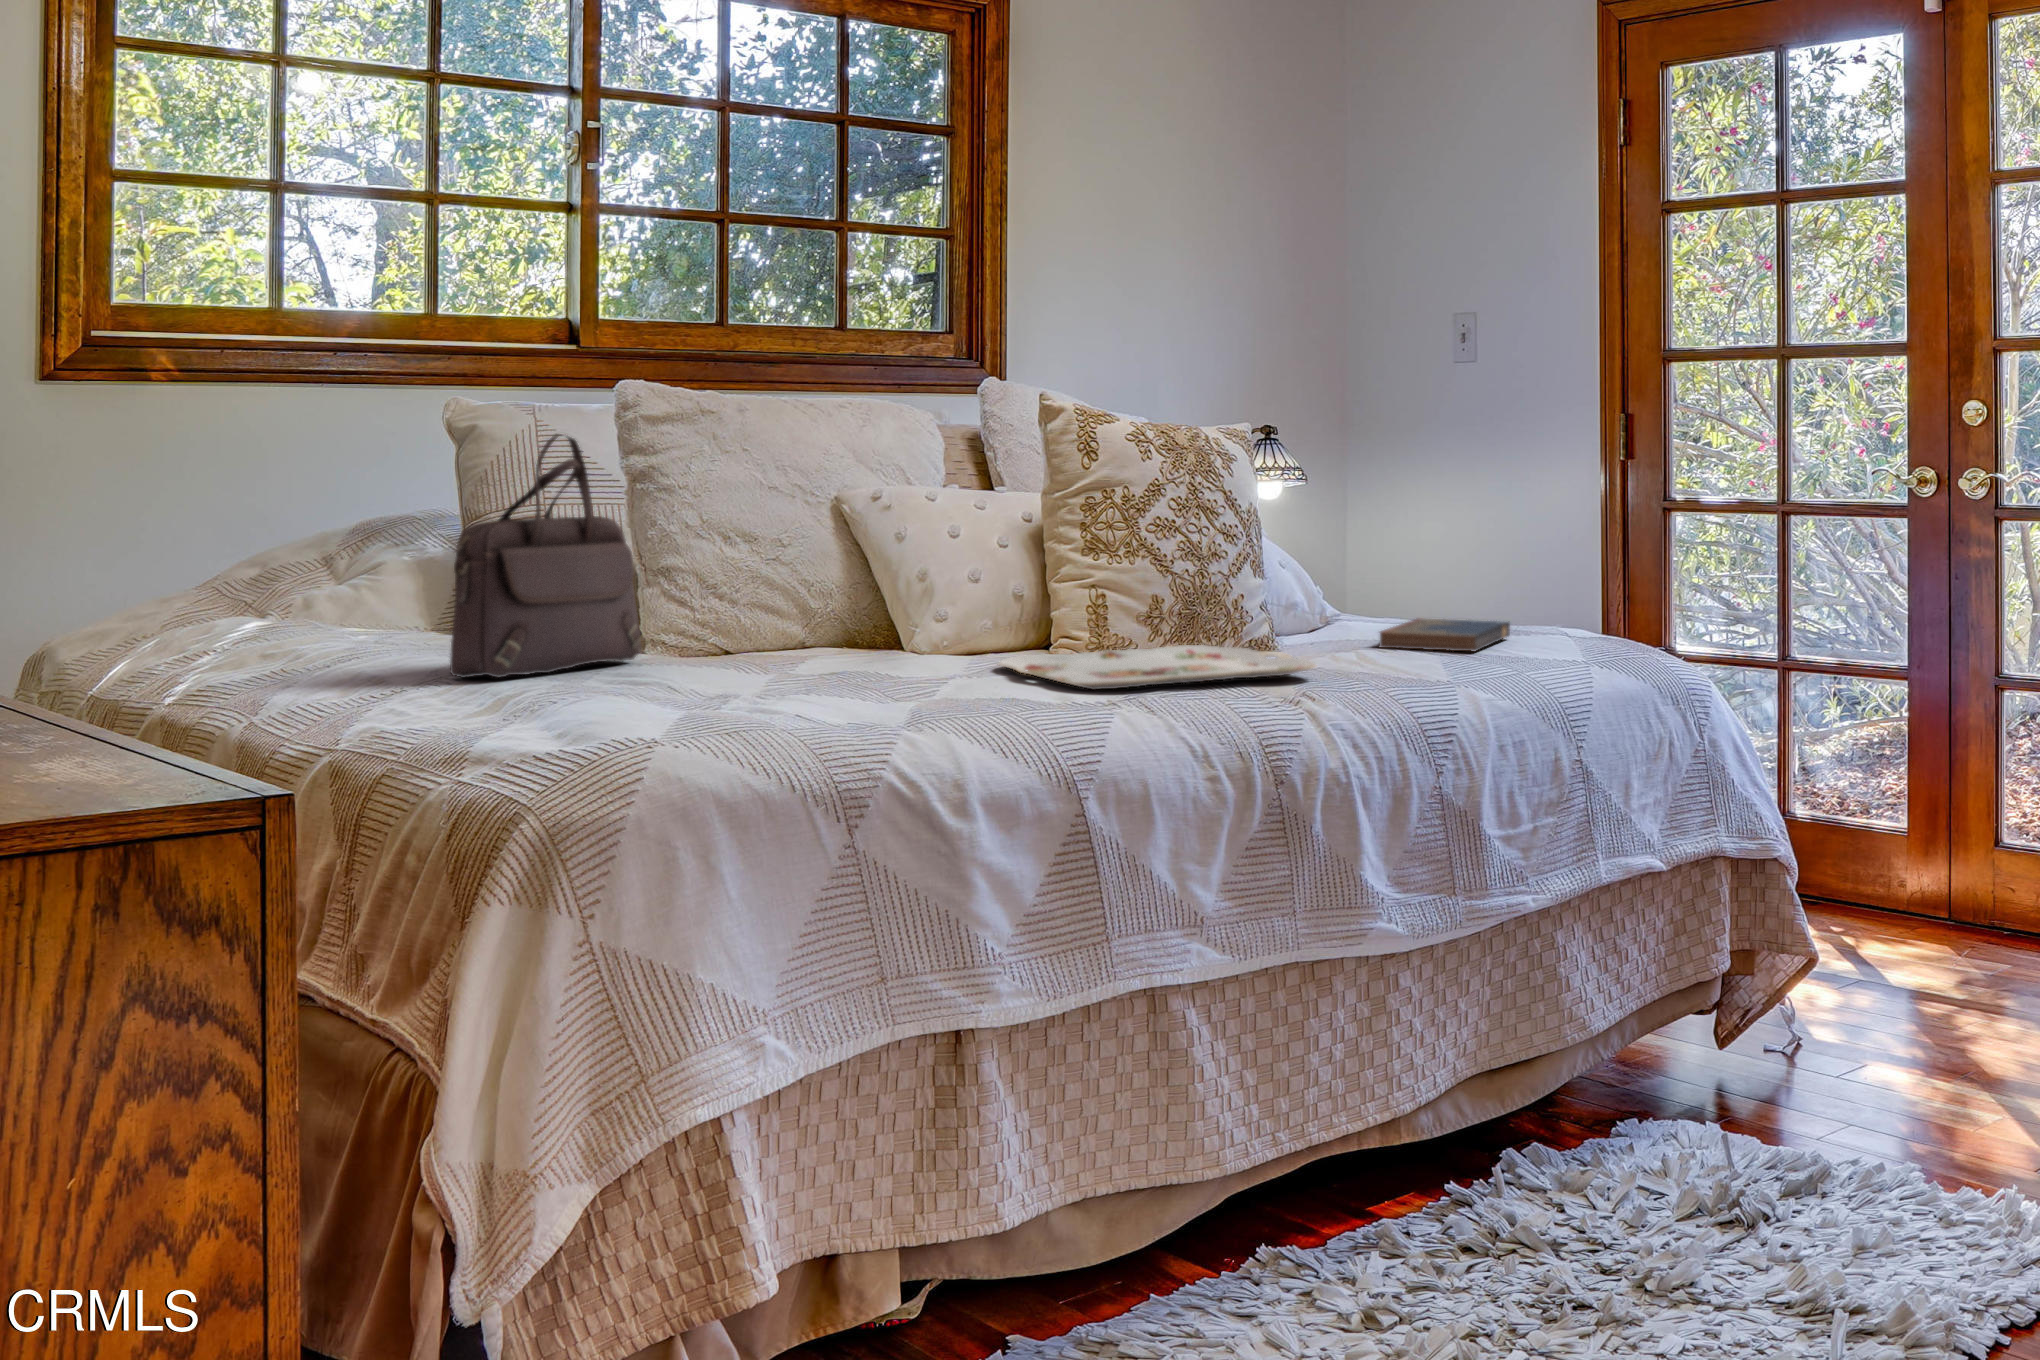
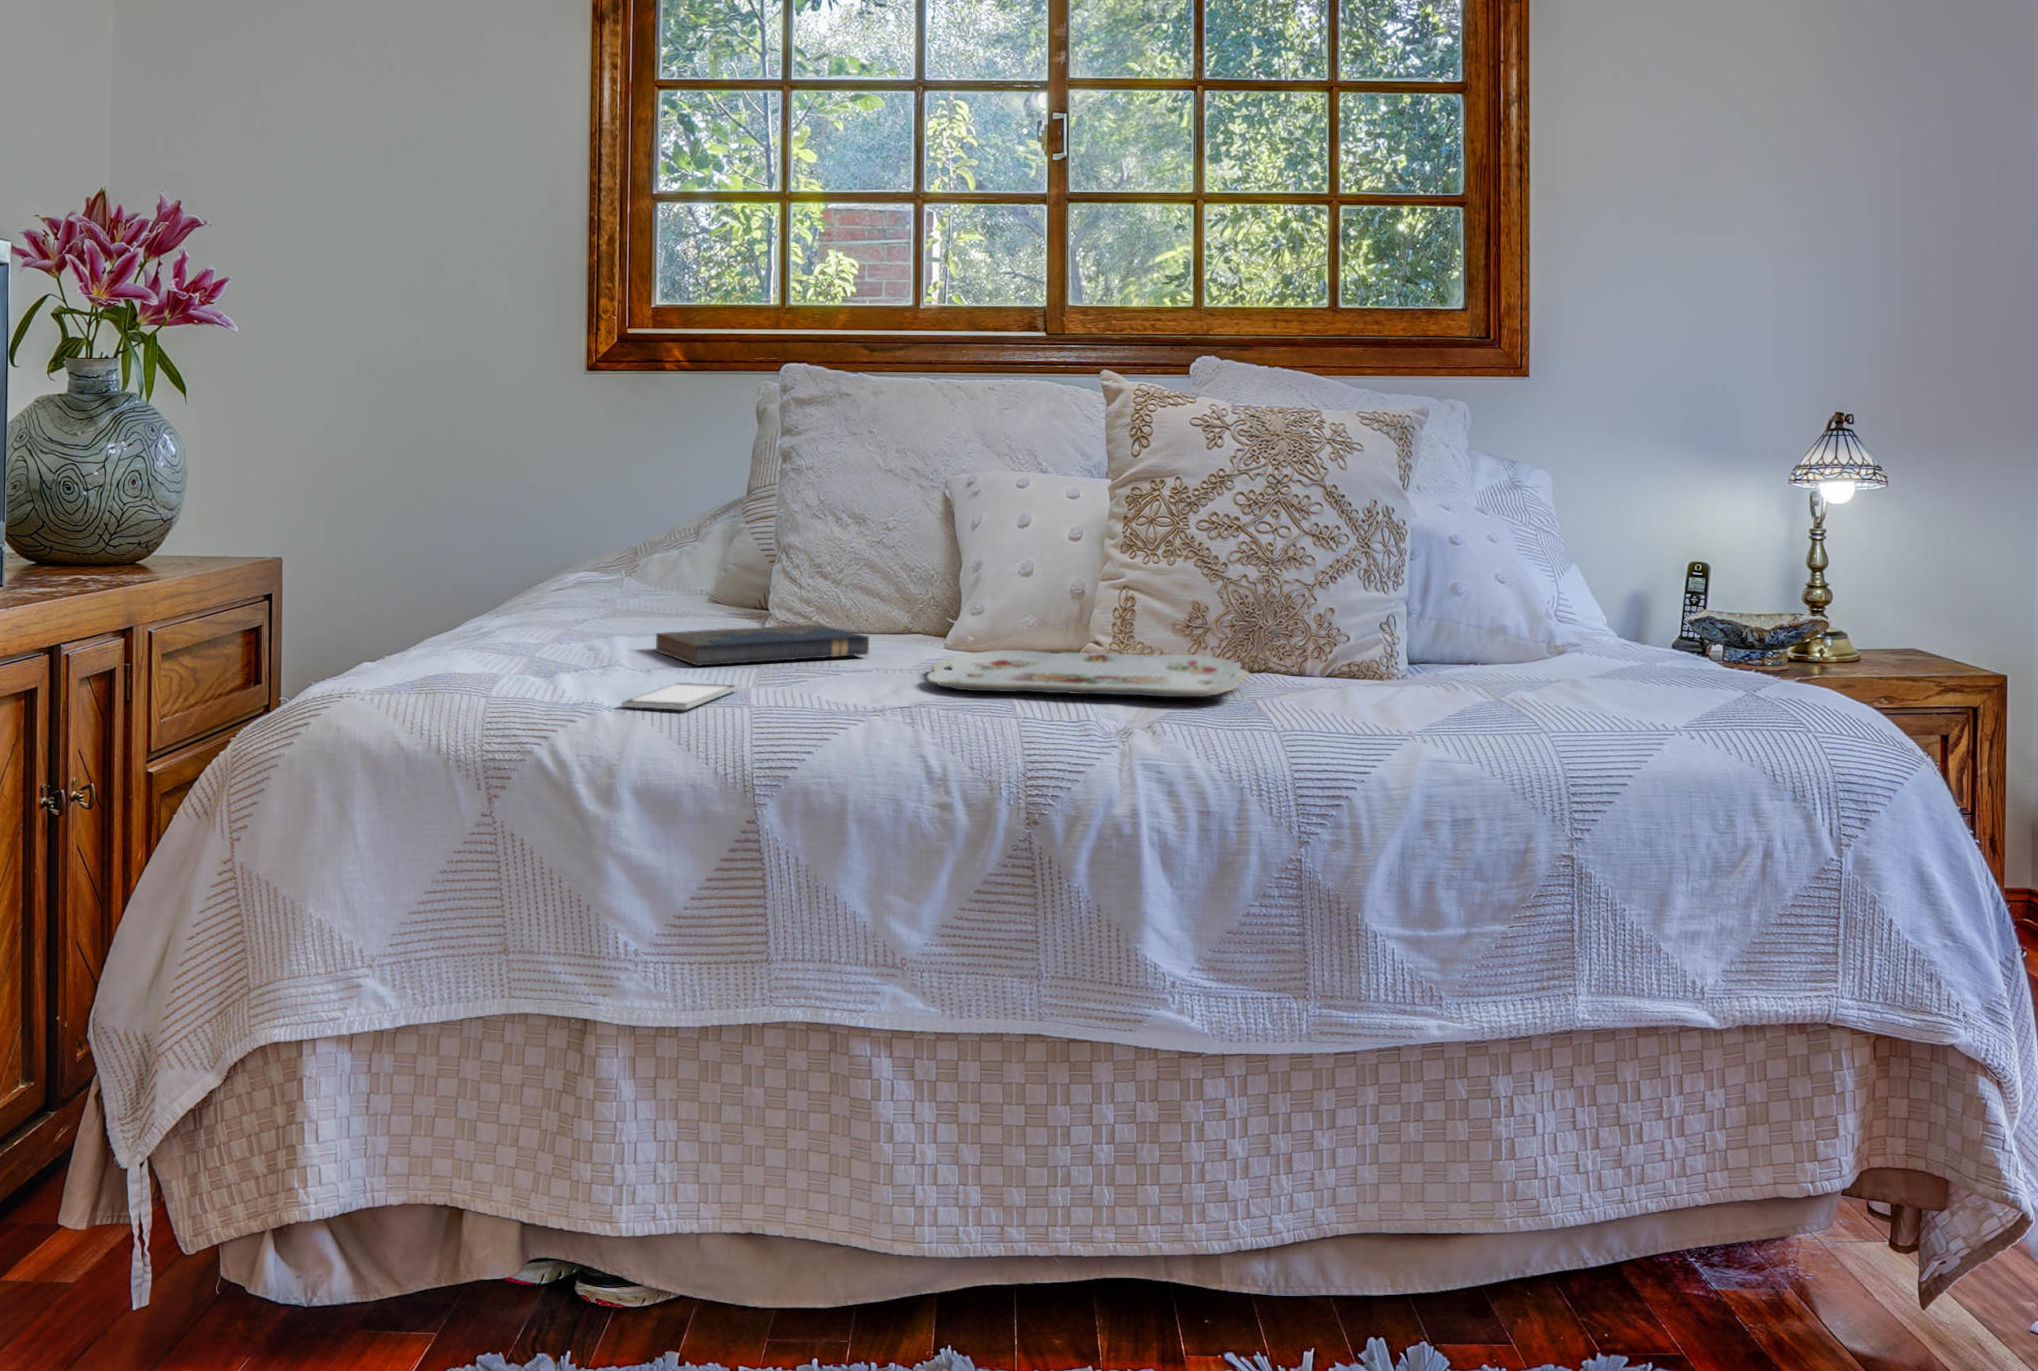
handbag: present [450,434,642,677] -> none [535,422,728,628]
hardcover book: present [1380,619,1510,651] -> present [656,625,869,666]
smartphone: none [877,704,986,730] -> present [621,683,738,710]

